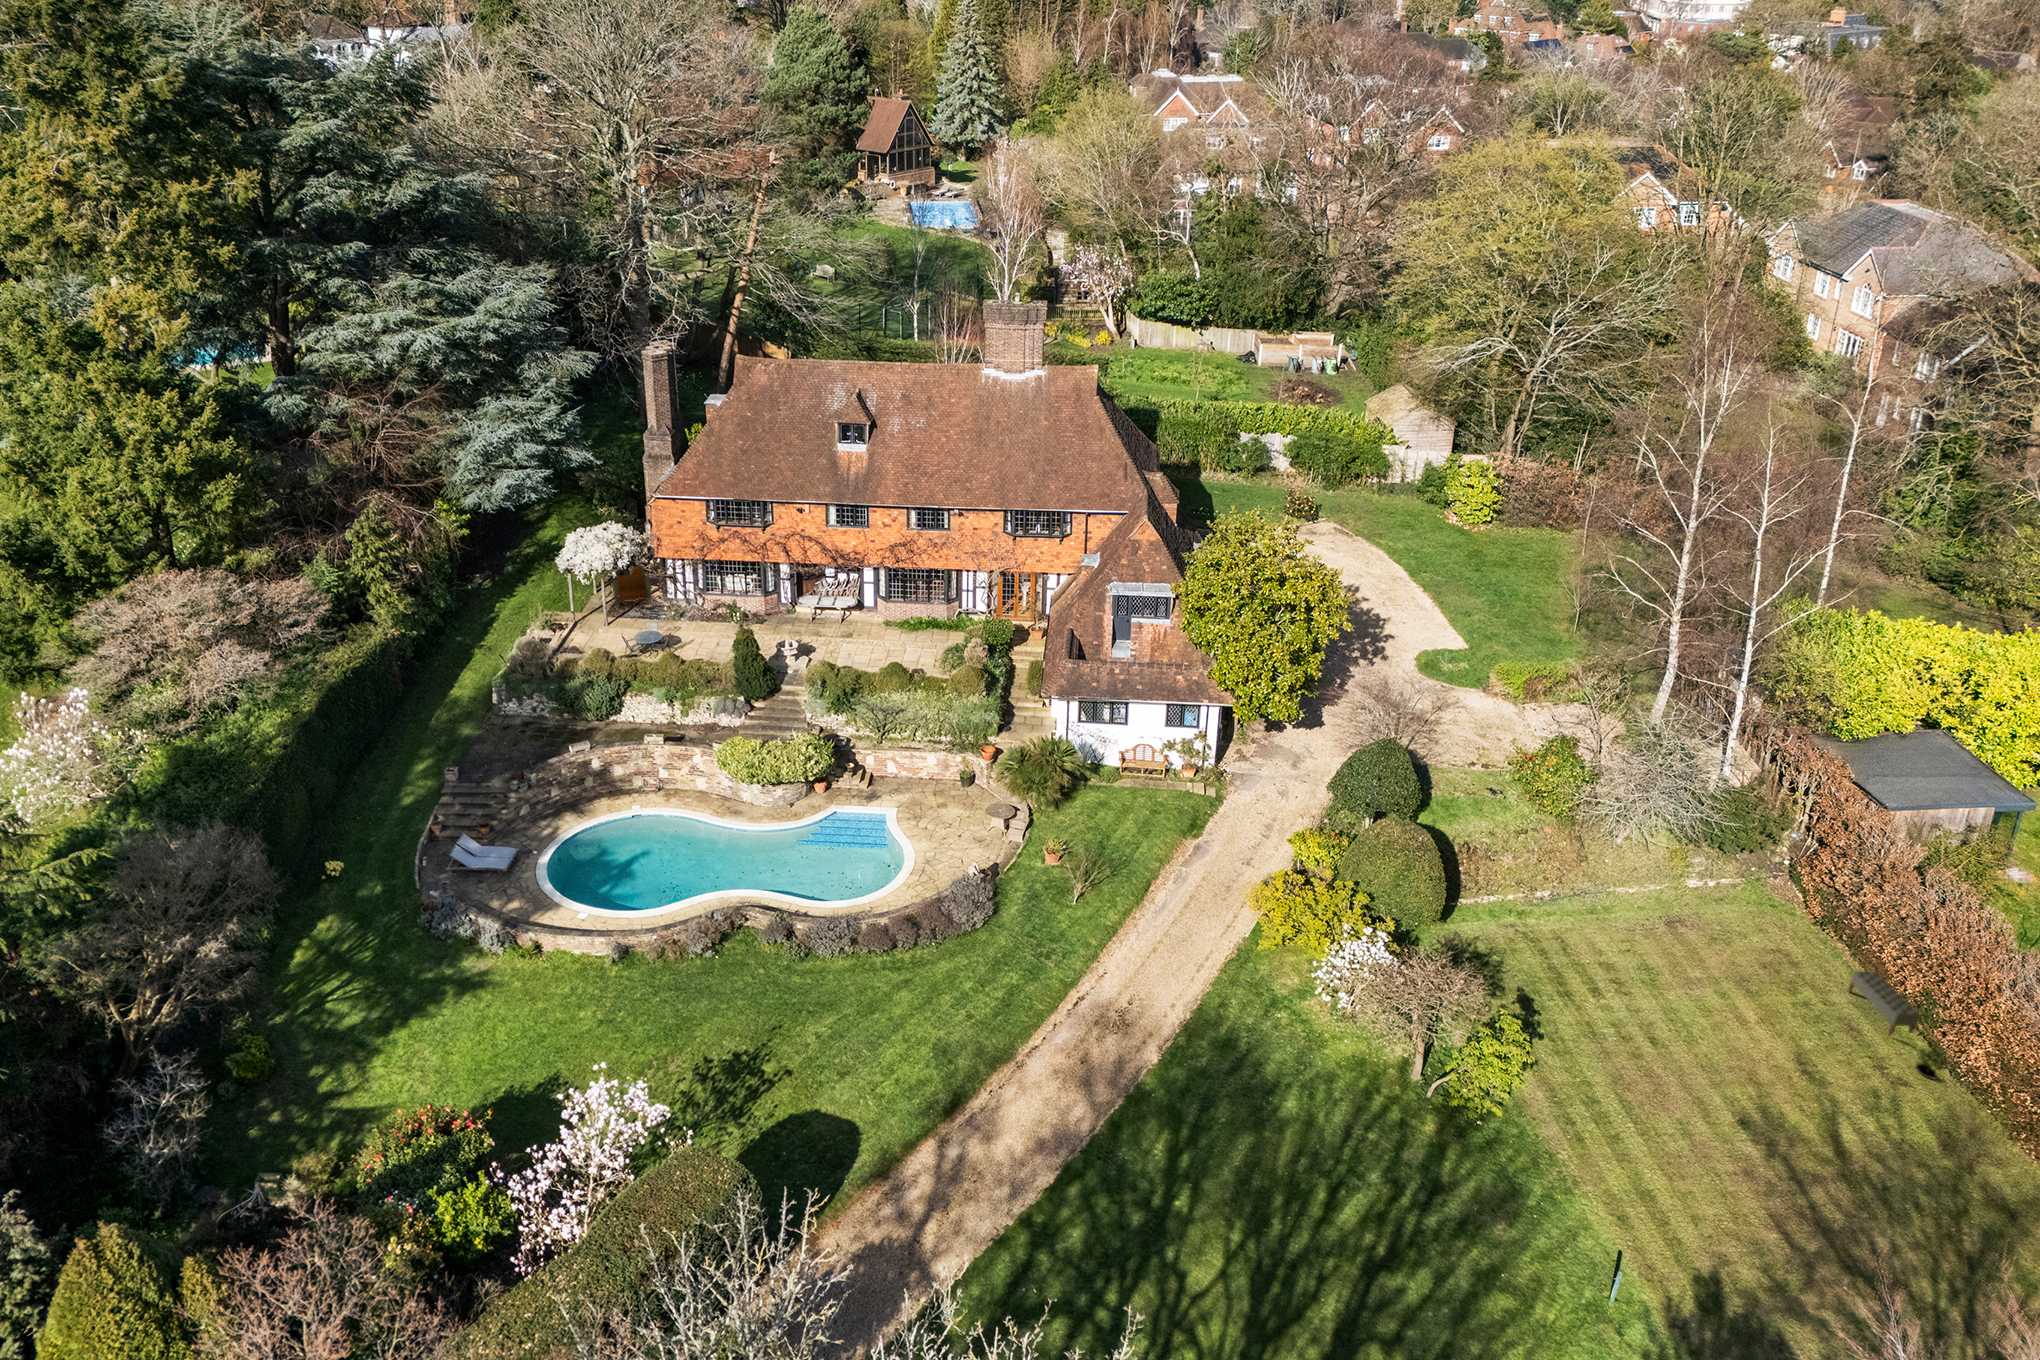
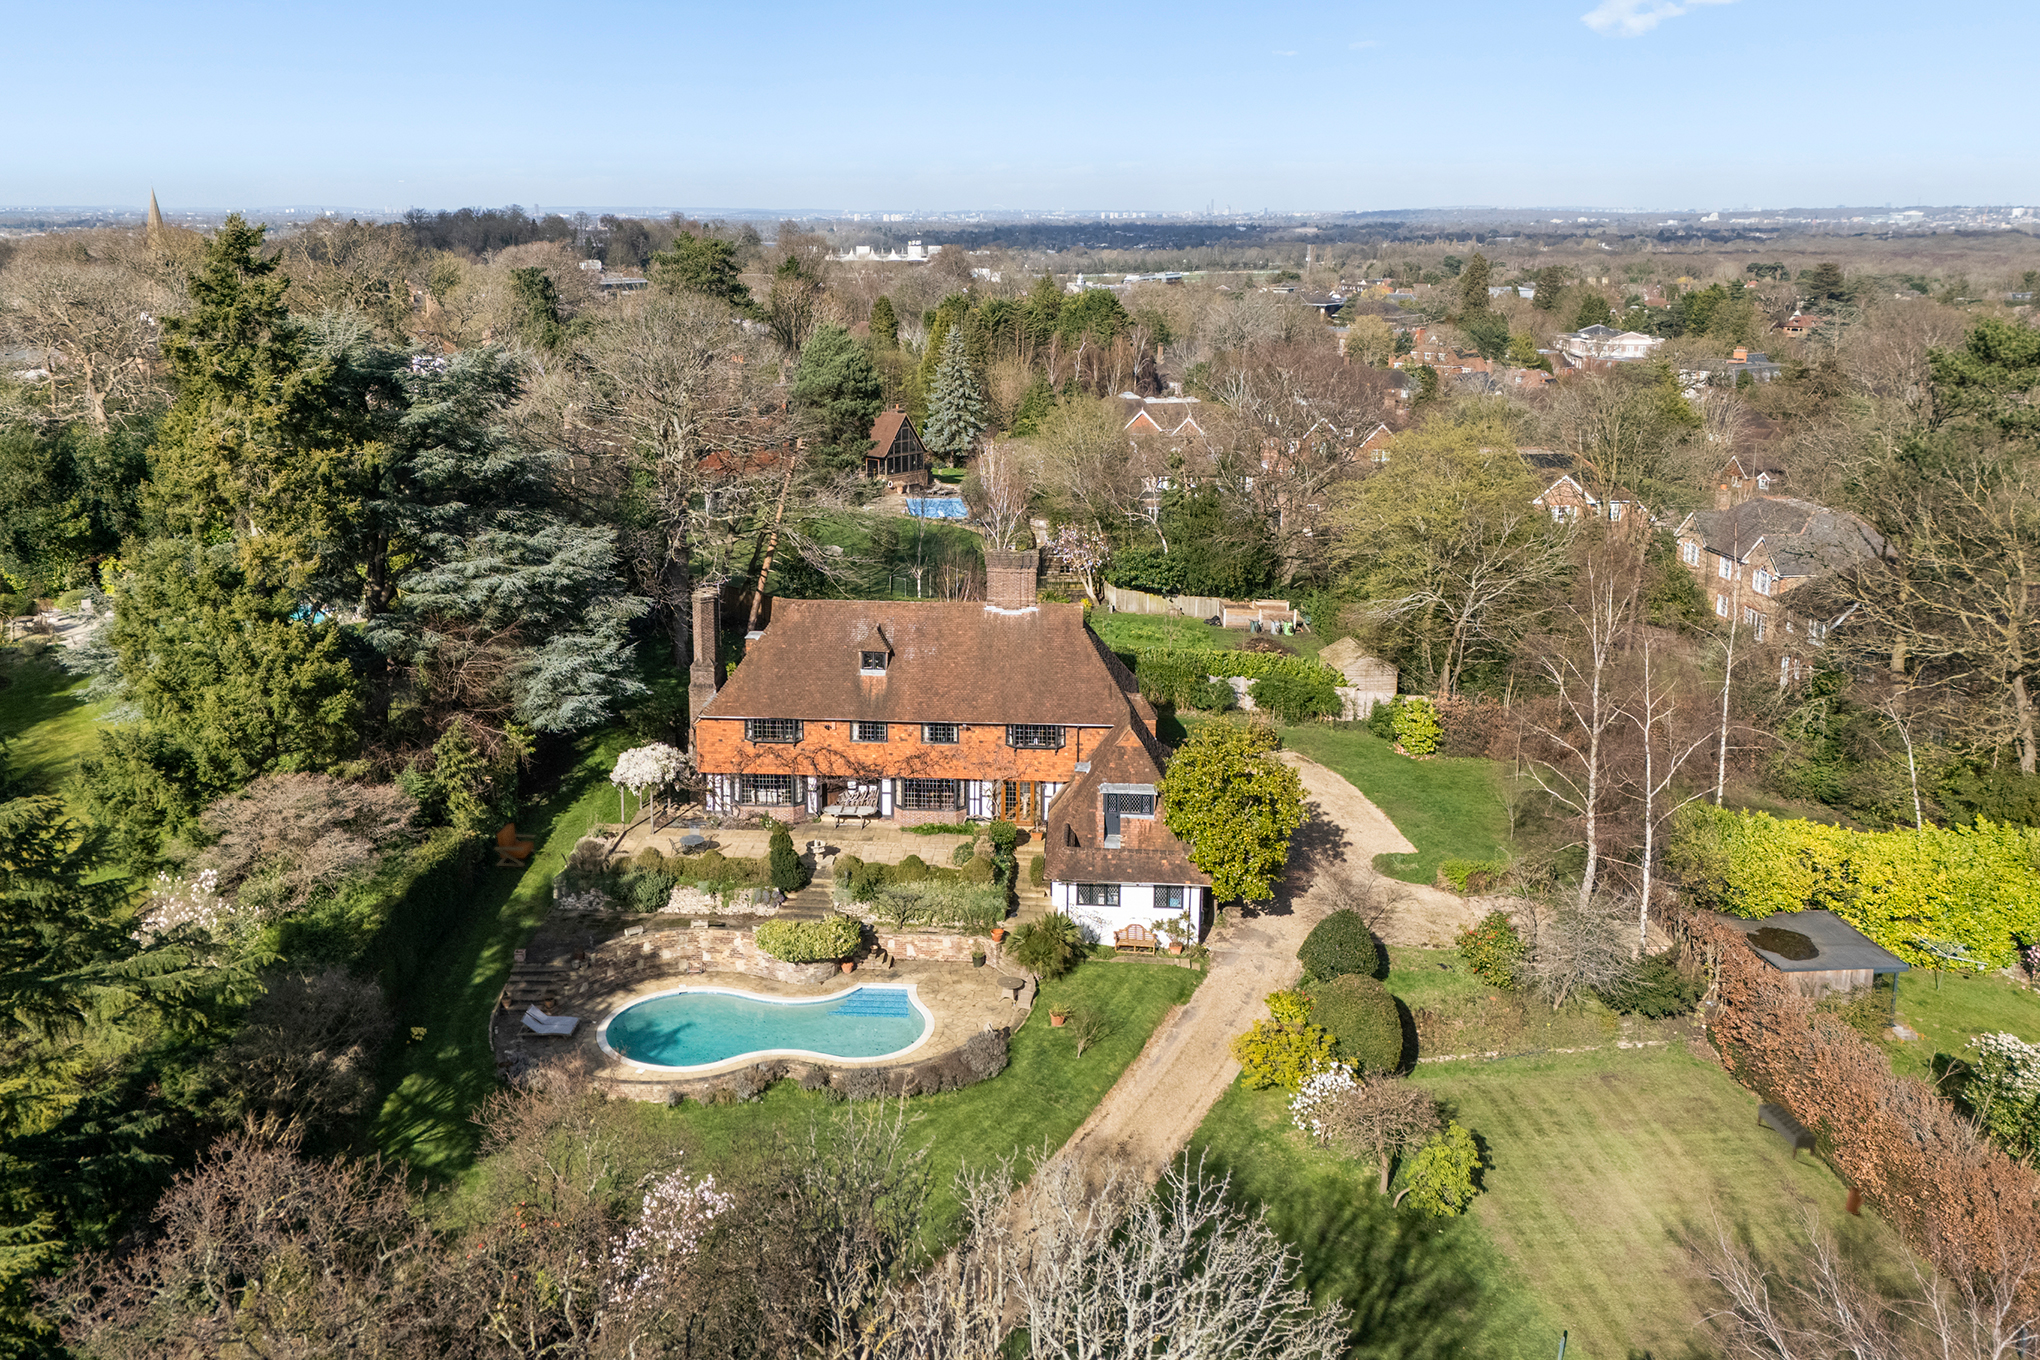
lounge chair: present [612,565,653,610] -> present [495,824,534,867]
potted tree: present [1915,1043,1949,1080] -> none [1815,1156,1843,1193]
watering can: none [1948,1076,1978,1107] -> present [1846,1186,1866,1215]

